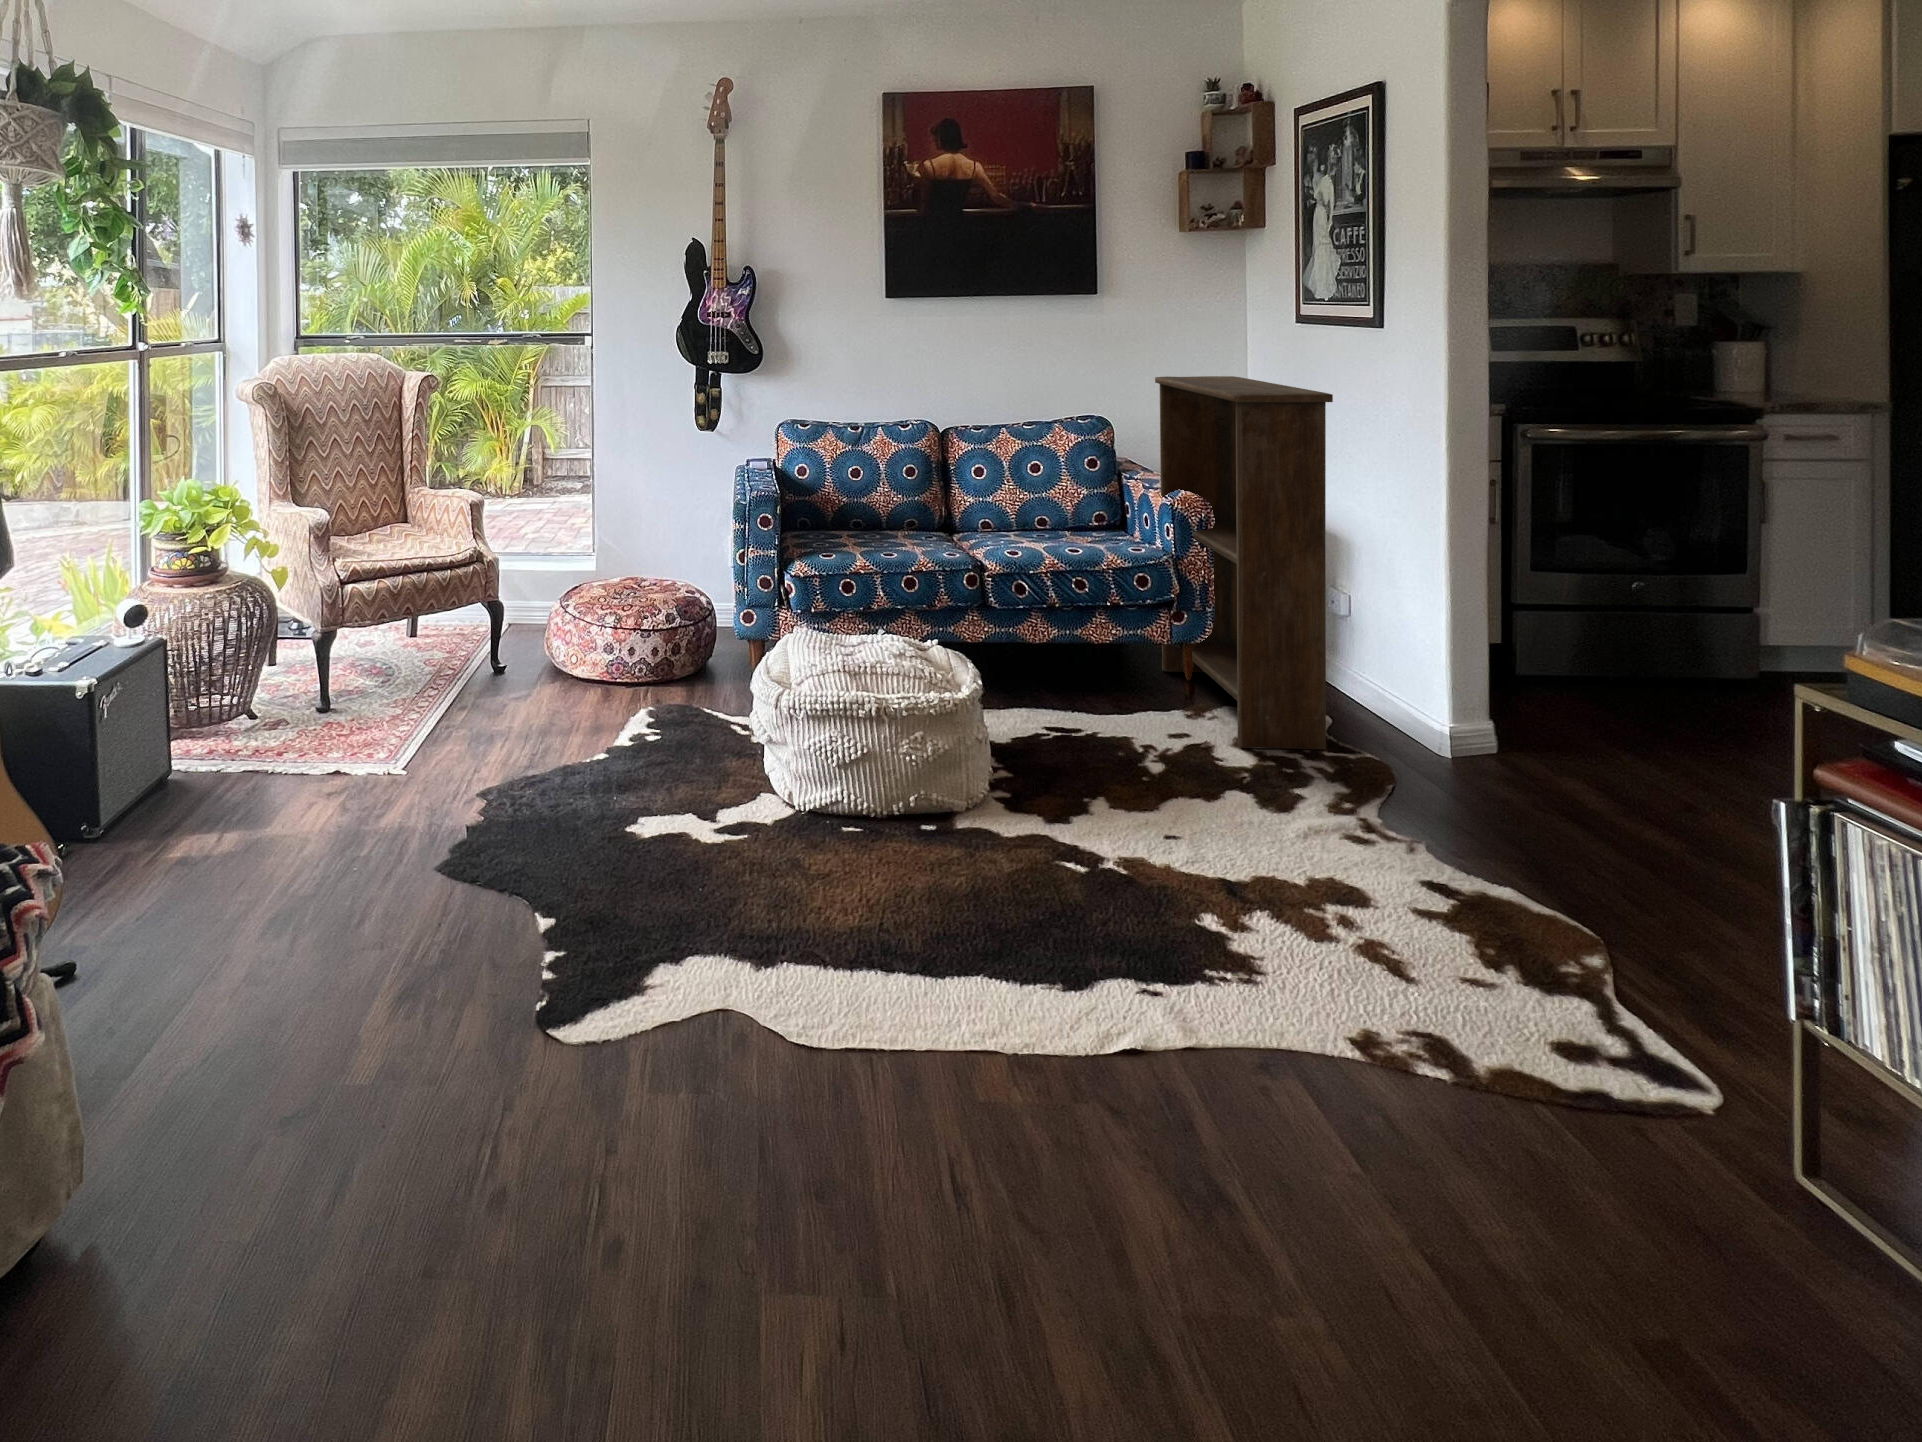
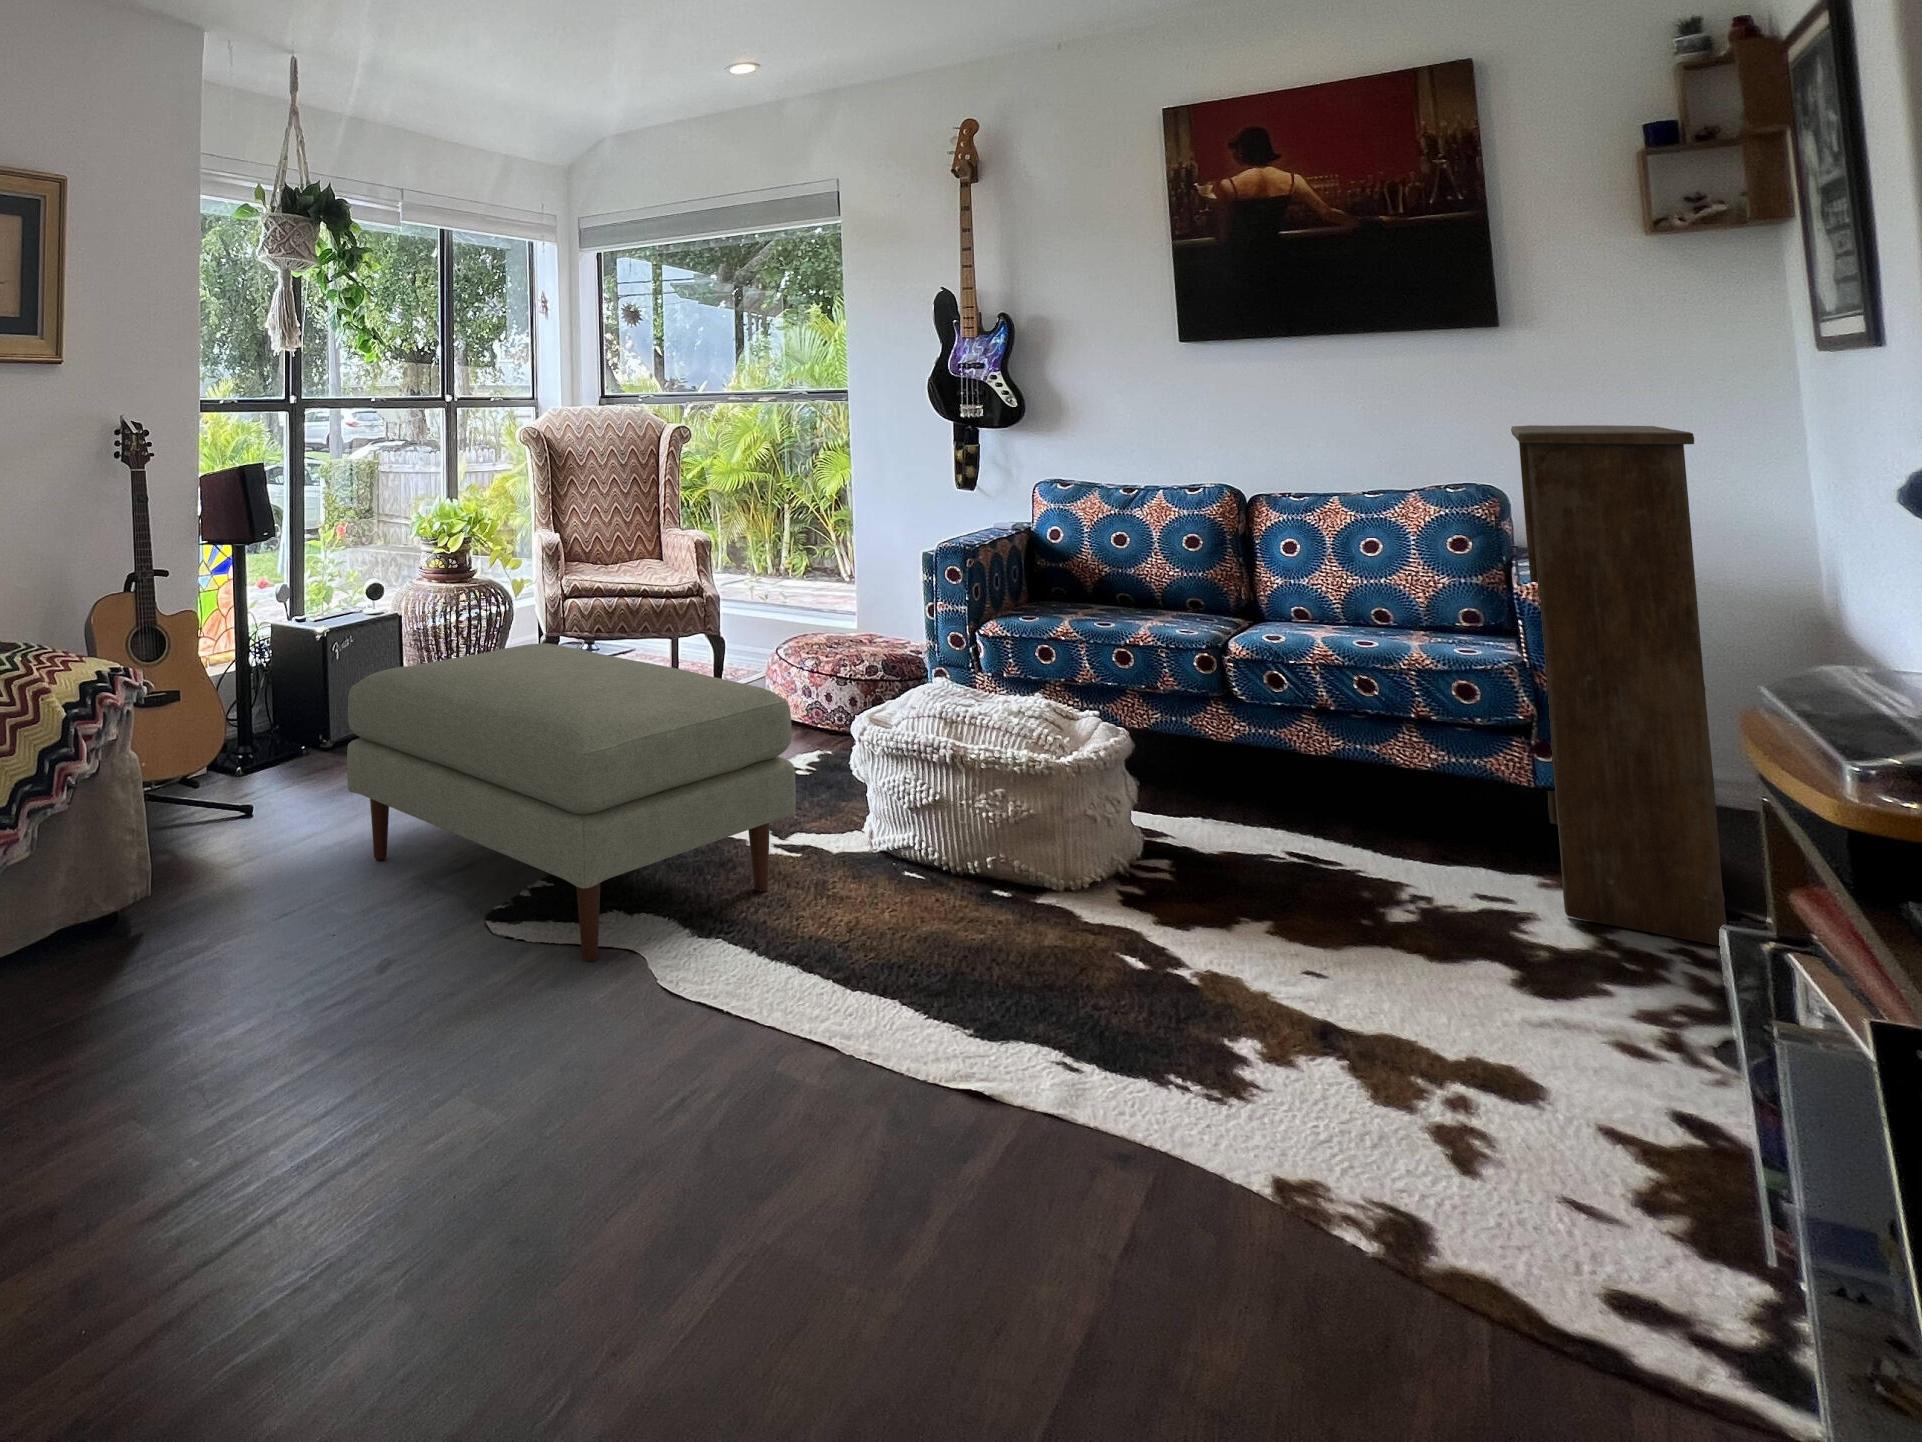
ottoman: none [293,659,778,1020] -> present [347,643,796,961]

